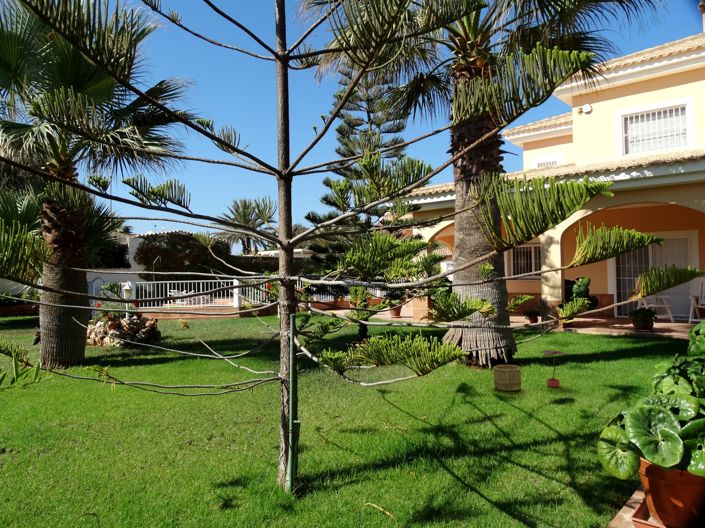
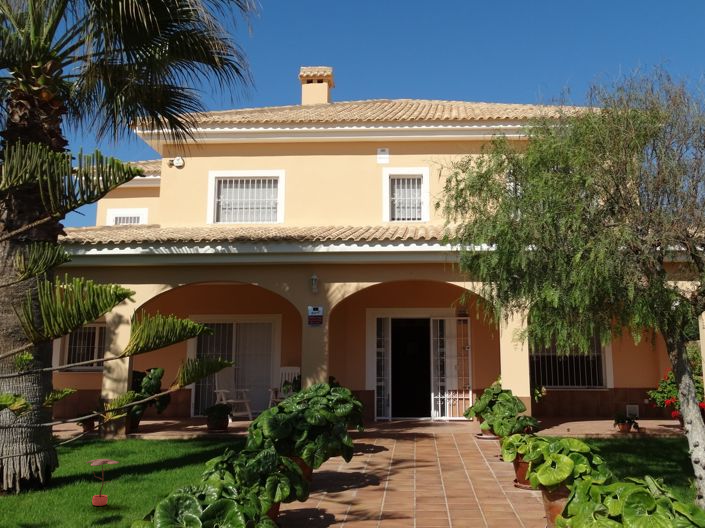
wooden bucket: present [493,365,521,391] -> none [21,481,60,516]

